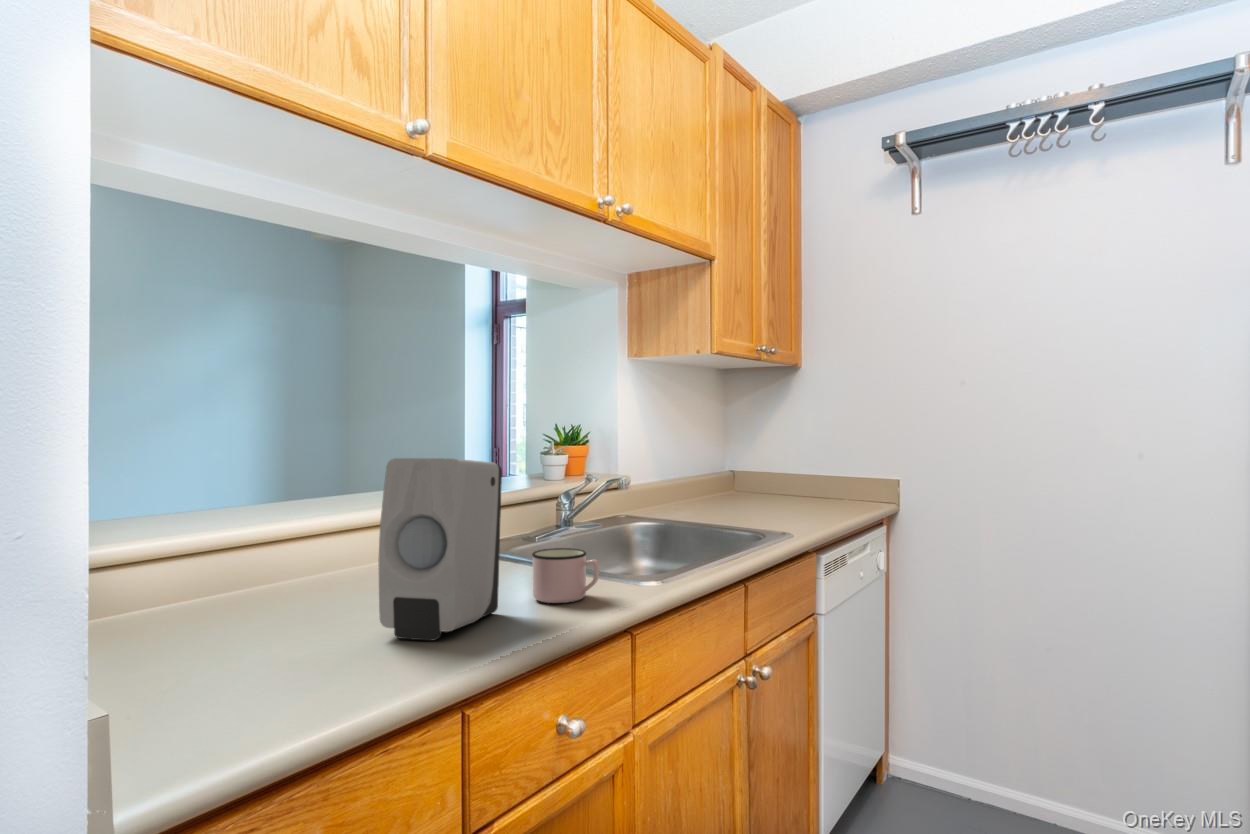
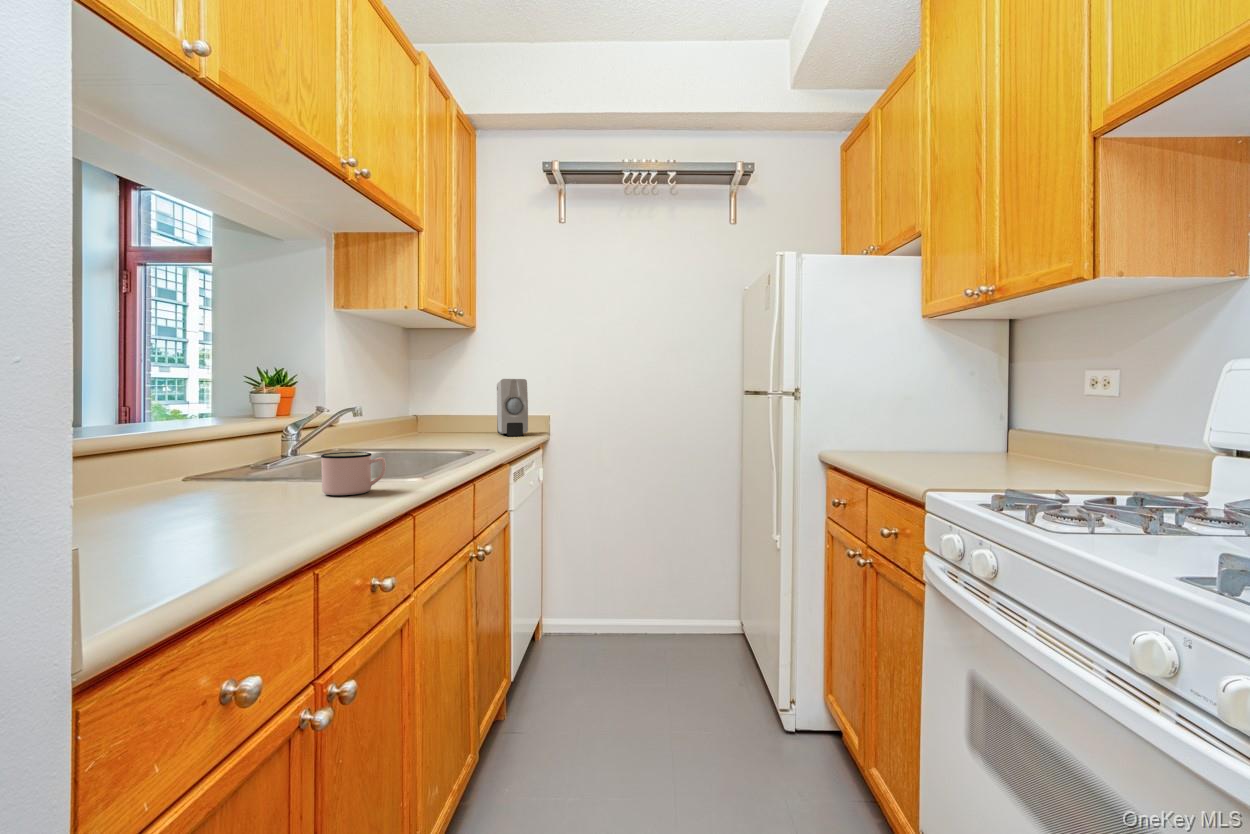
soap dispenser: present [378,458,502,640] -> present [497,379,528,436]

